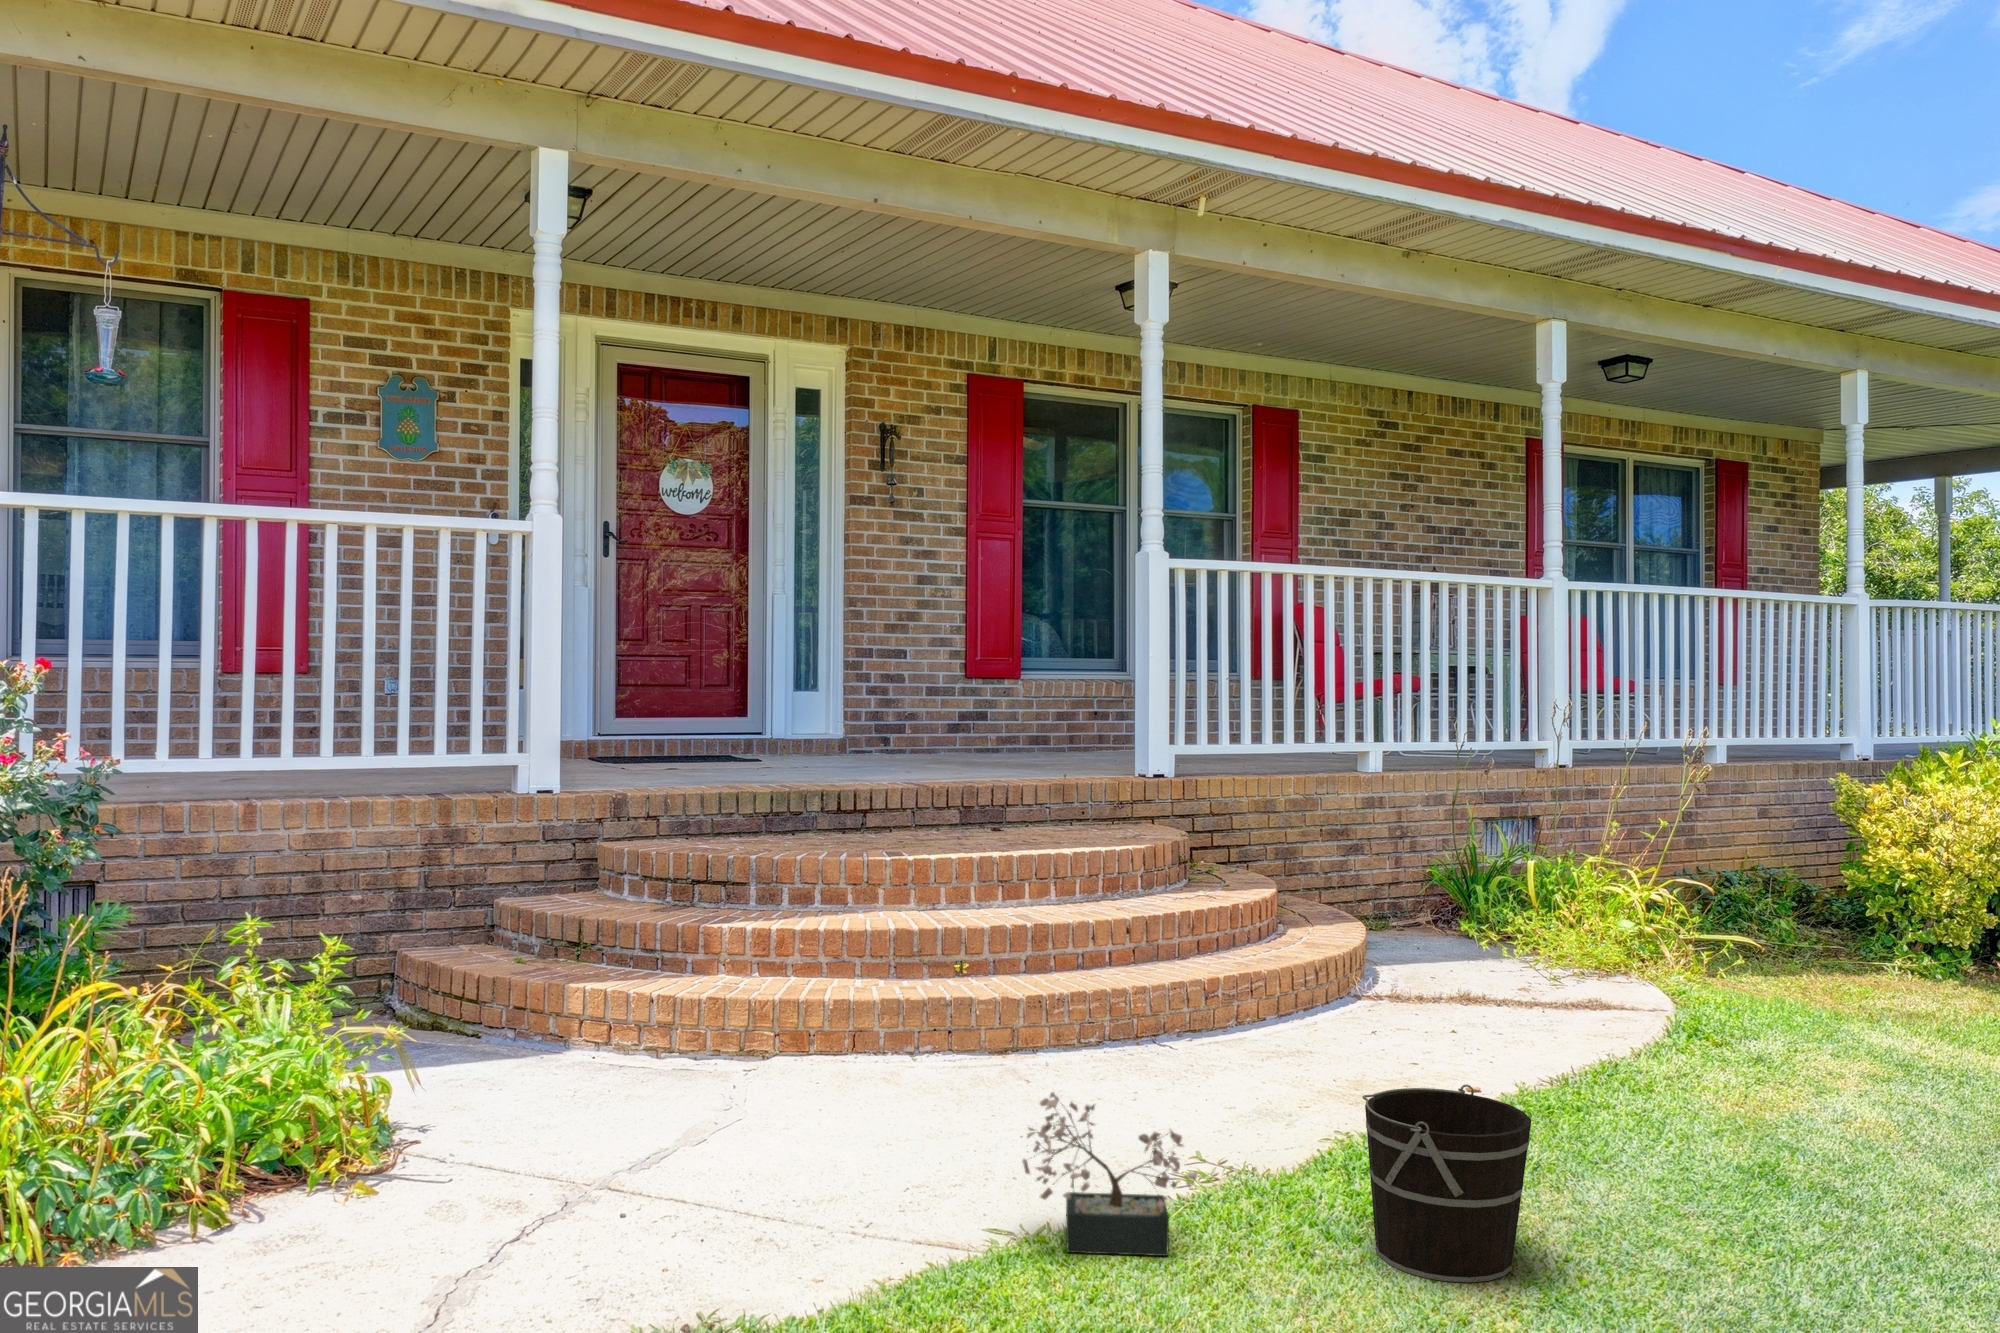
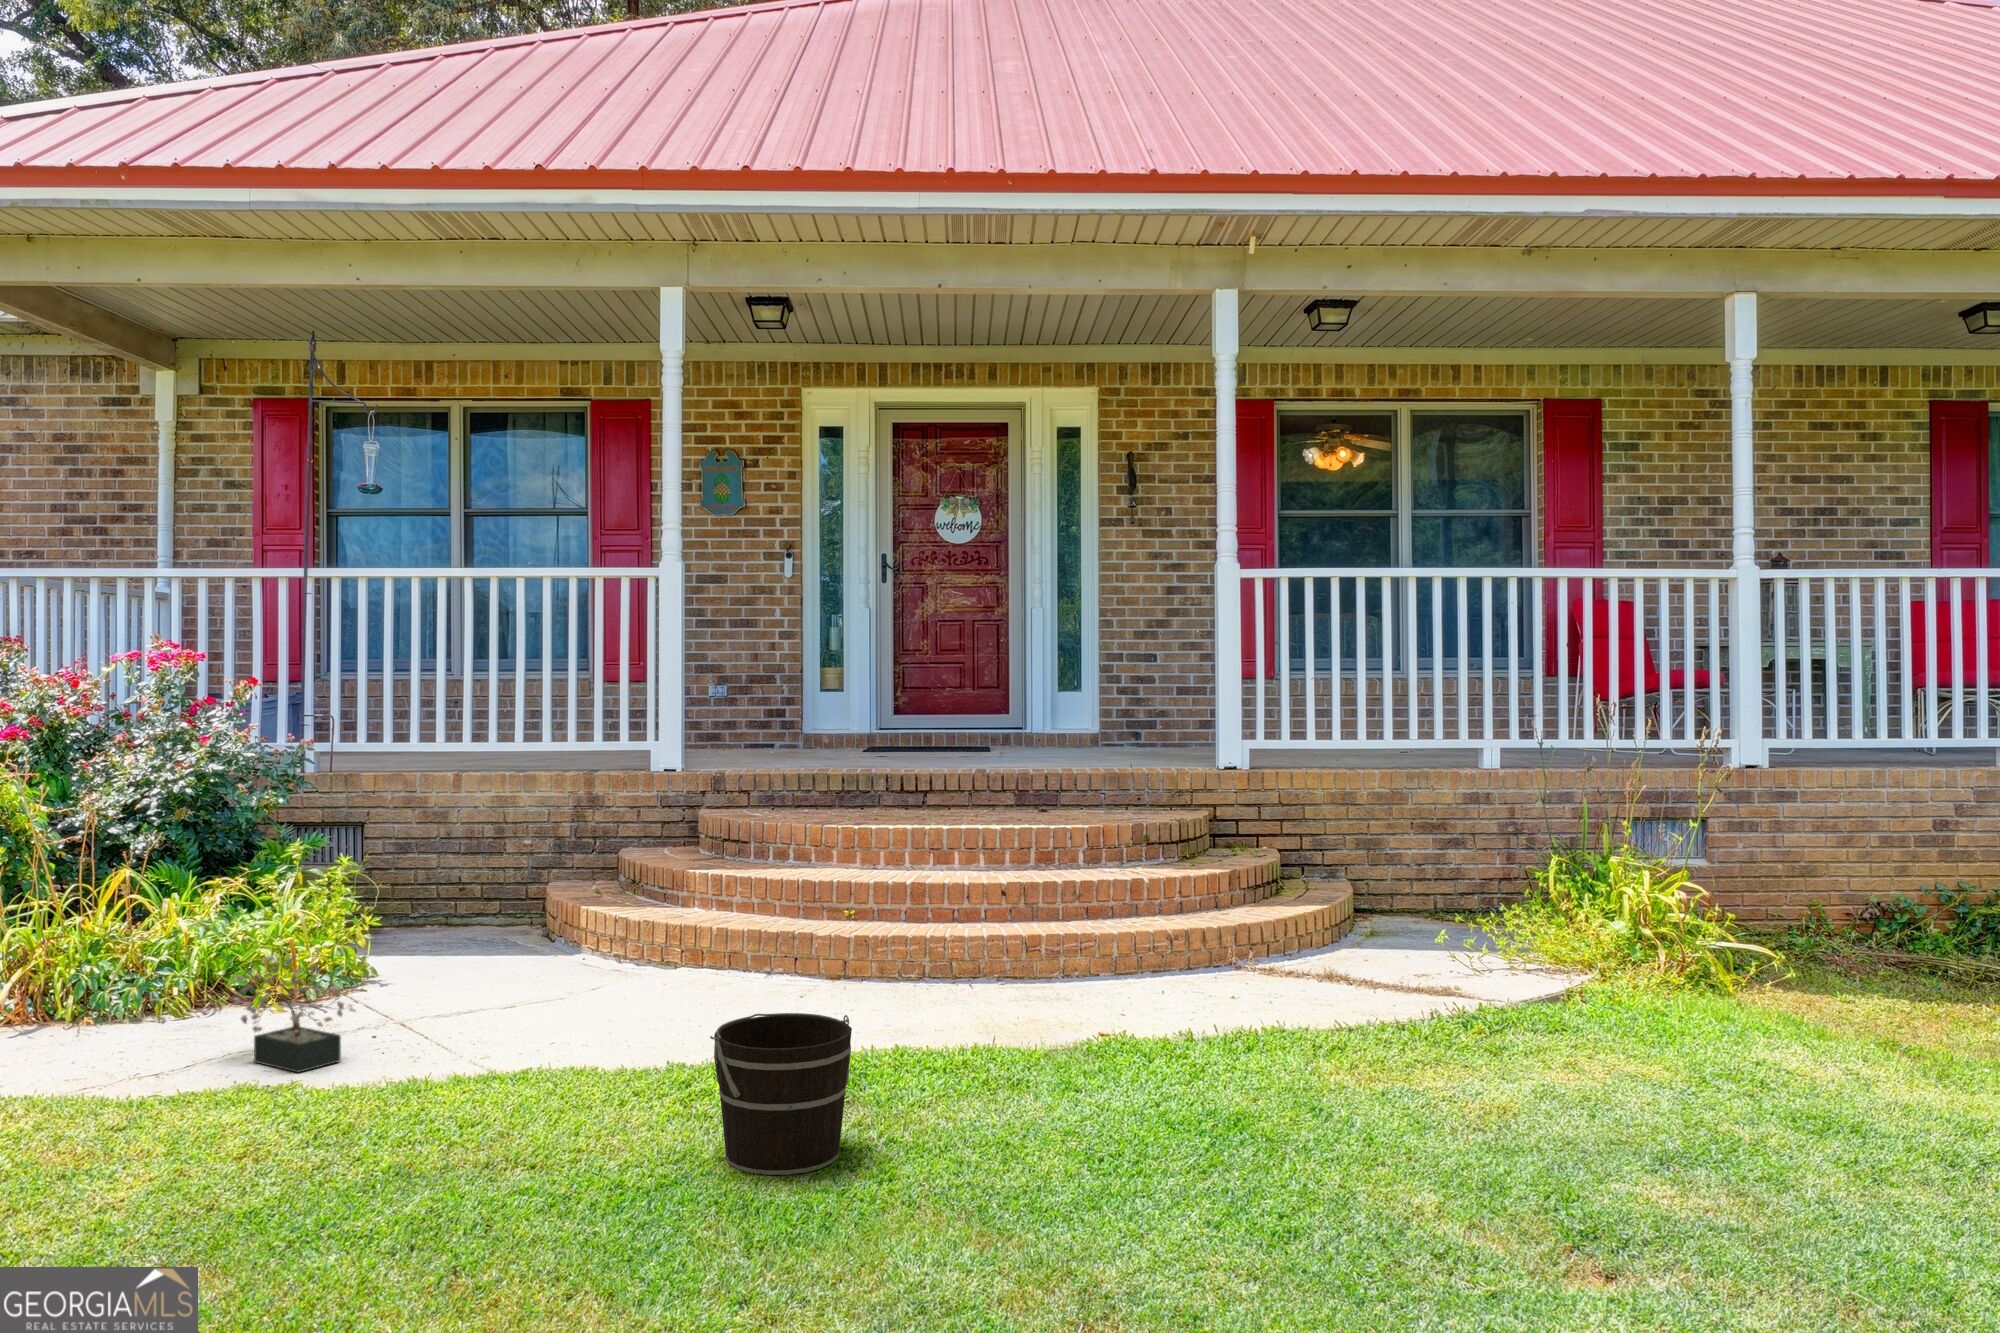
decorative plant: present [1023,1092,1198,1256] -> present [231,955,355,1072]

